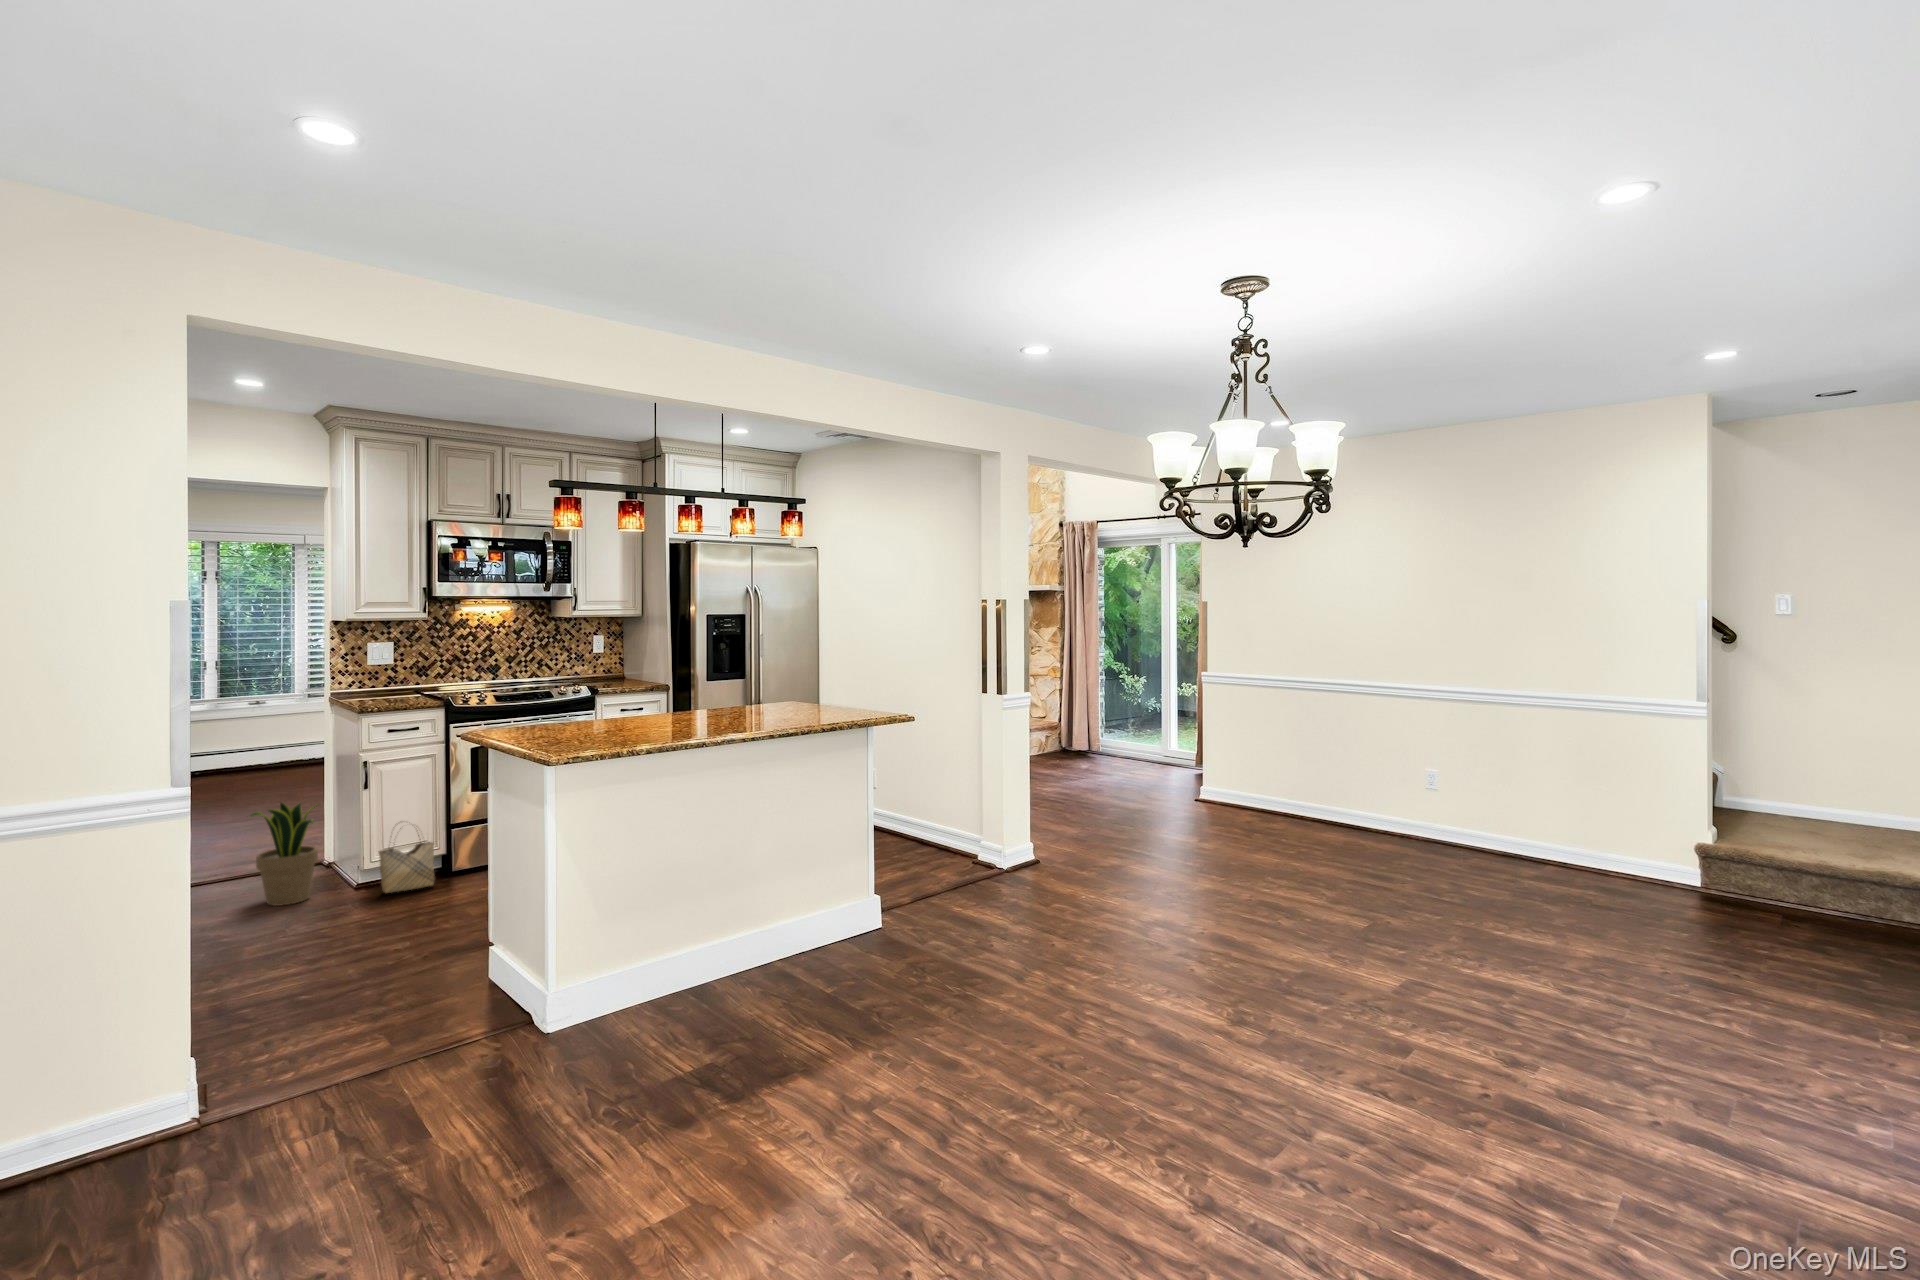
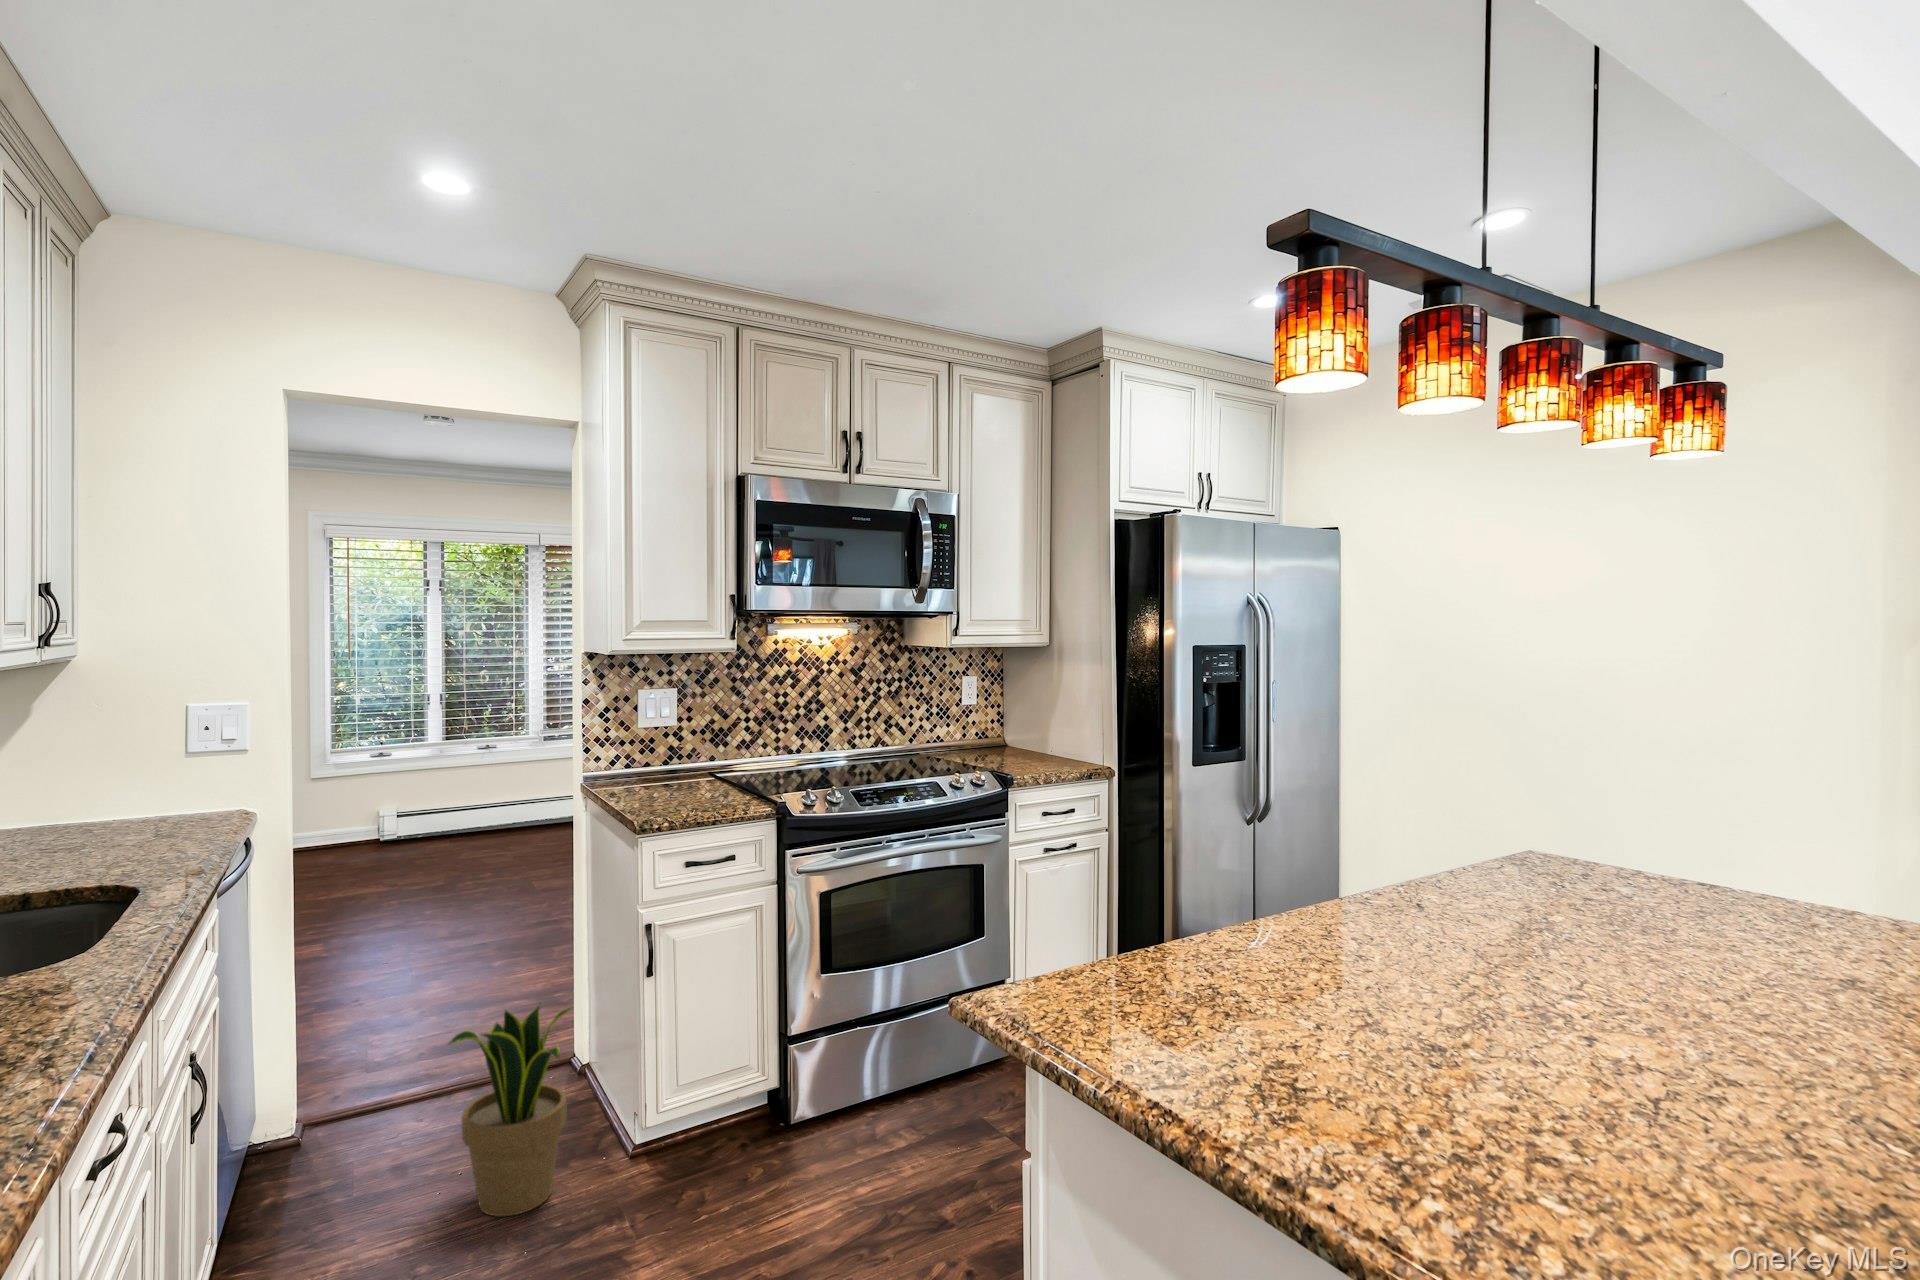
woven basket: present [379,826,435,893] -> none [671,1045,767,1200]

